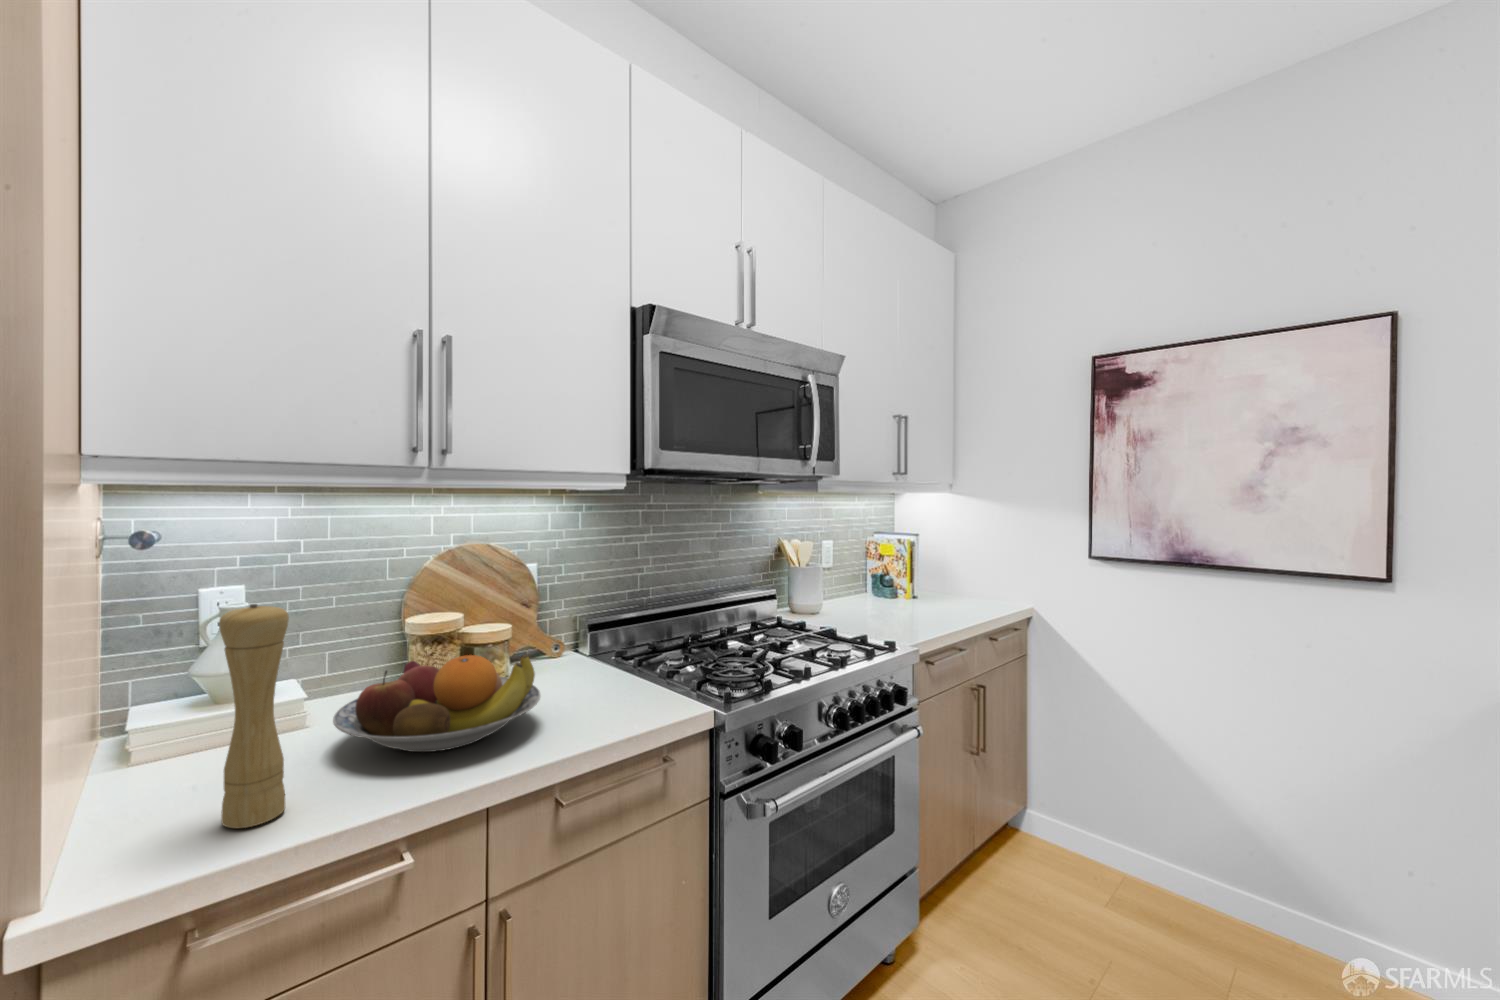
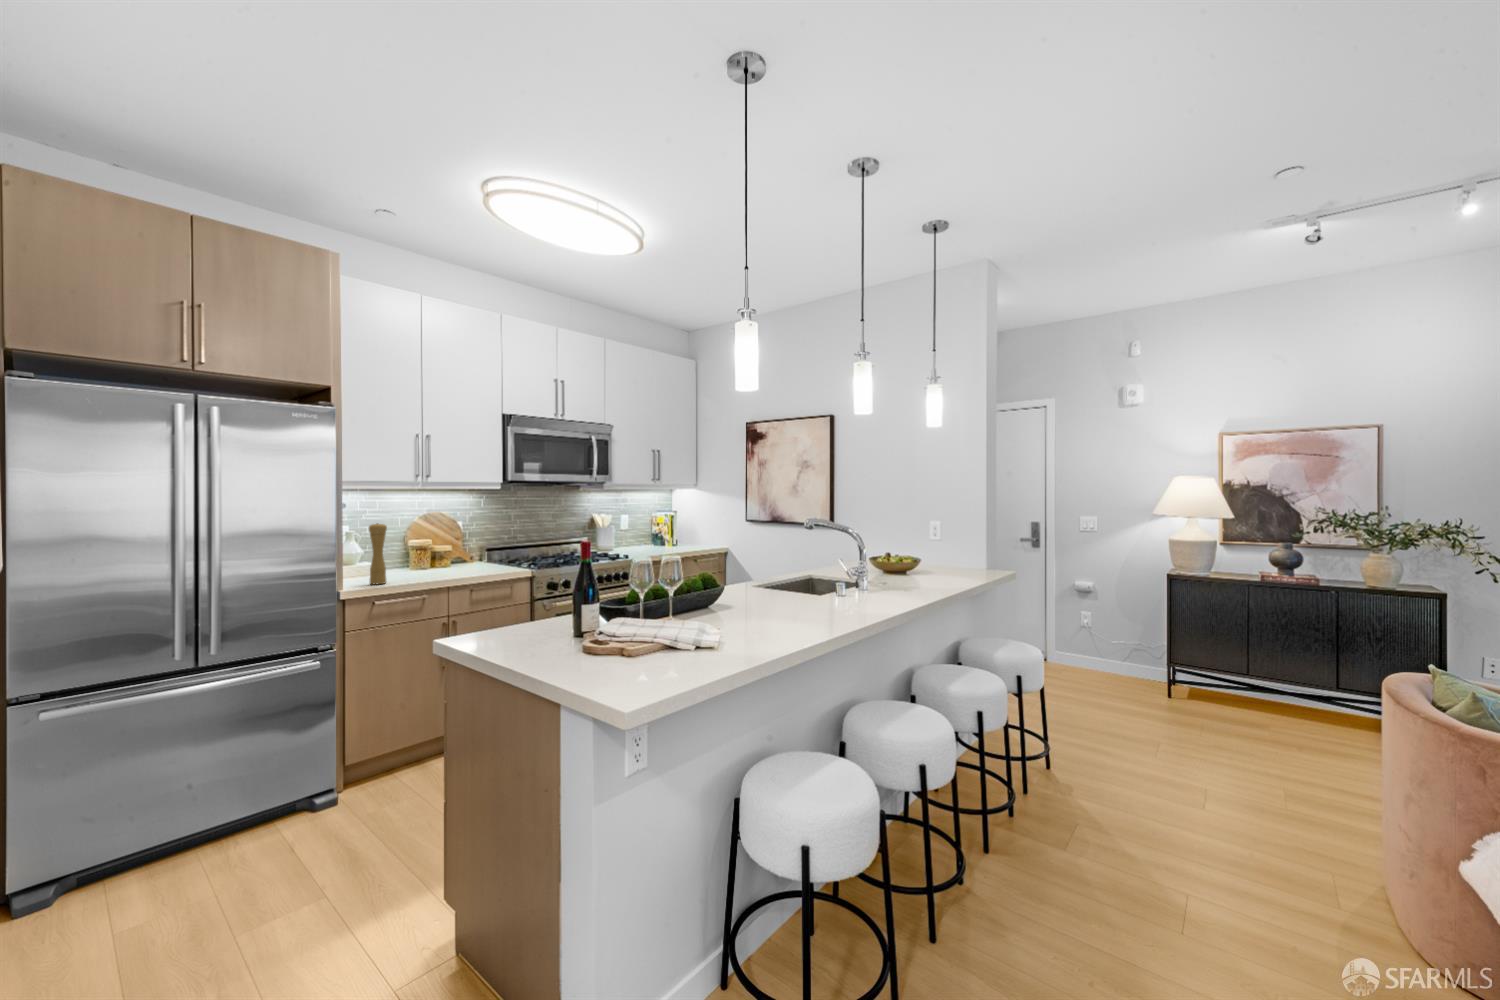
fruit bowl: present [333,655,541,752] -> none [392,547,464,577]

